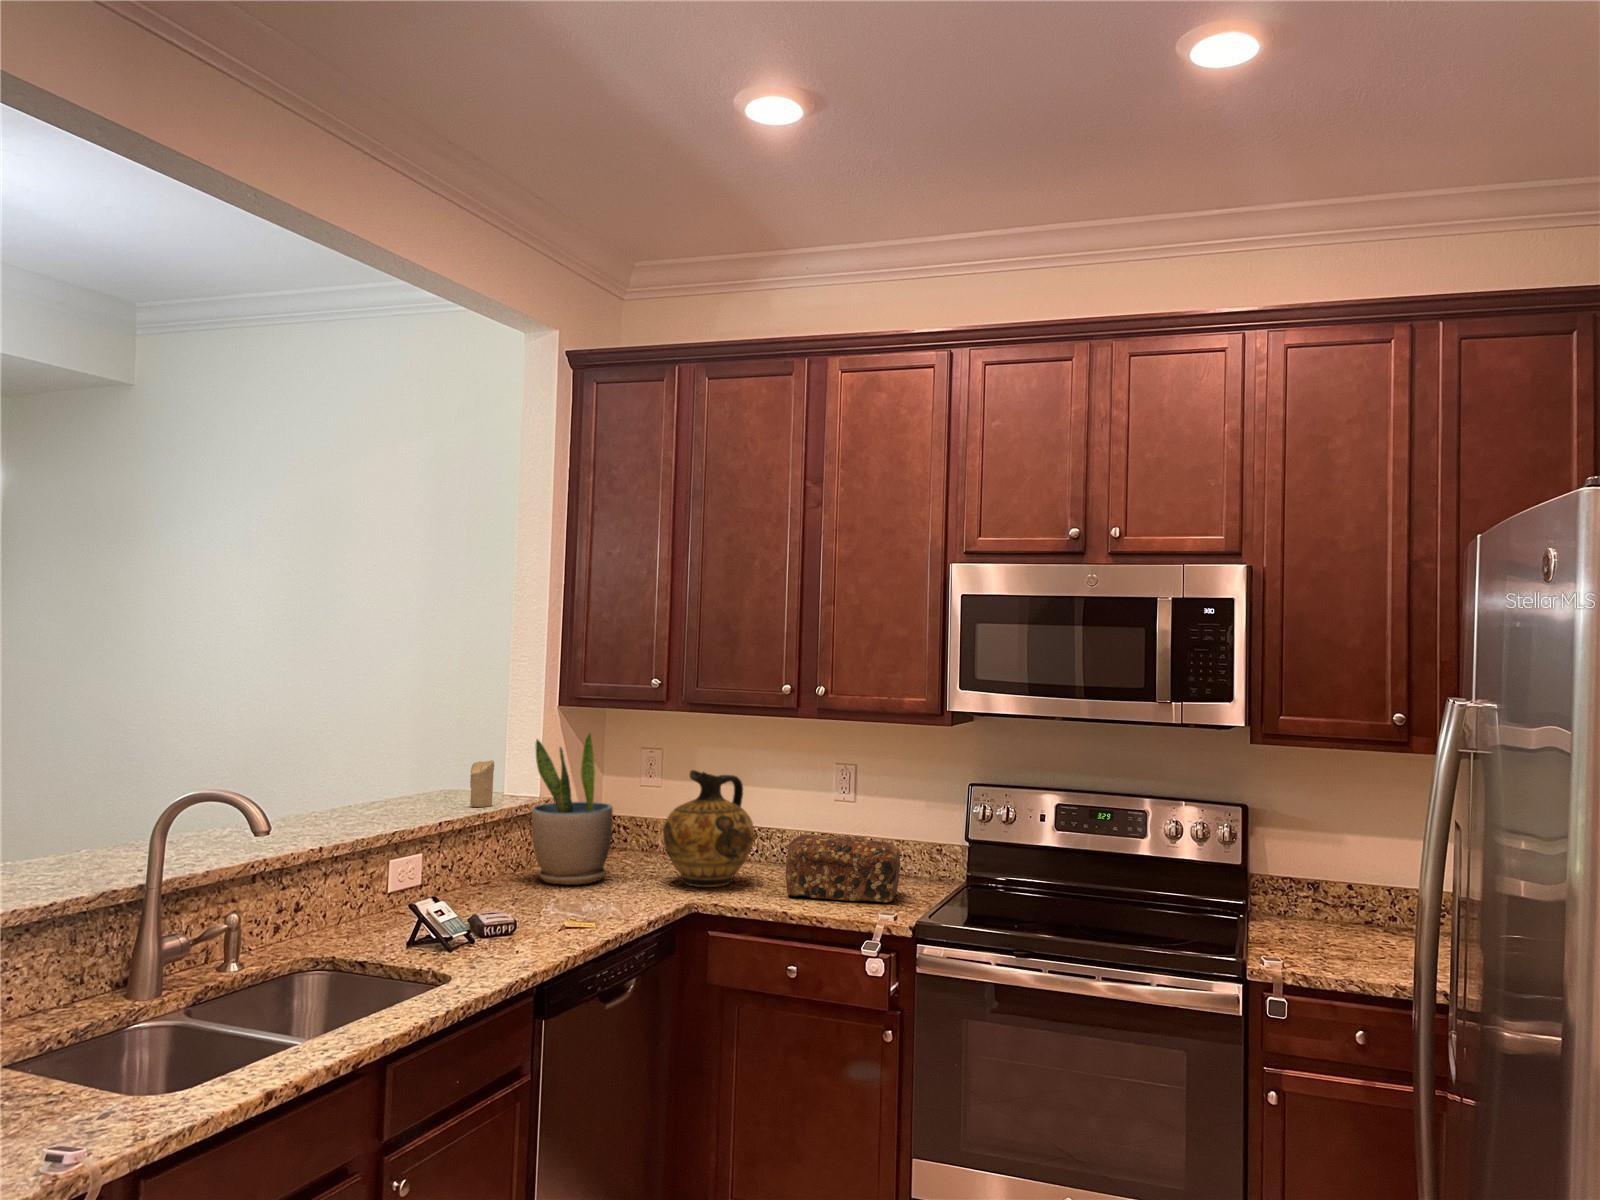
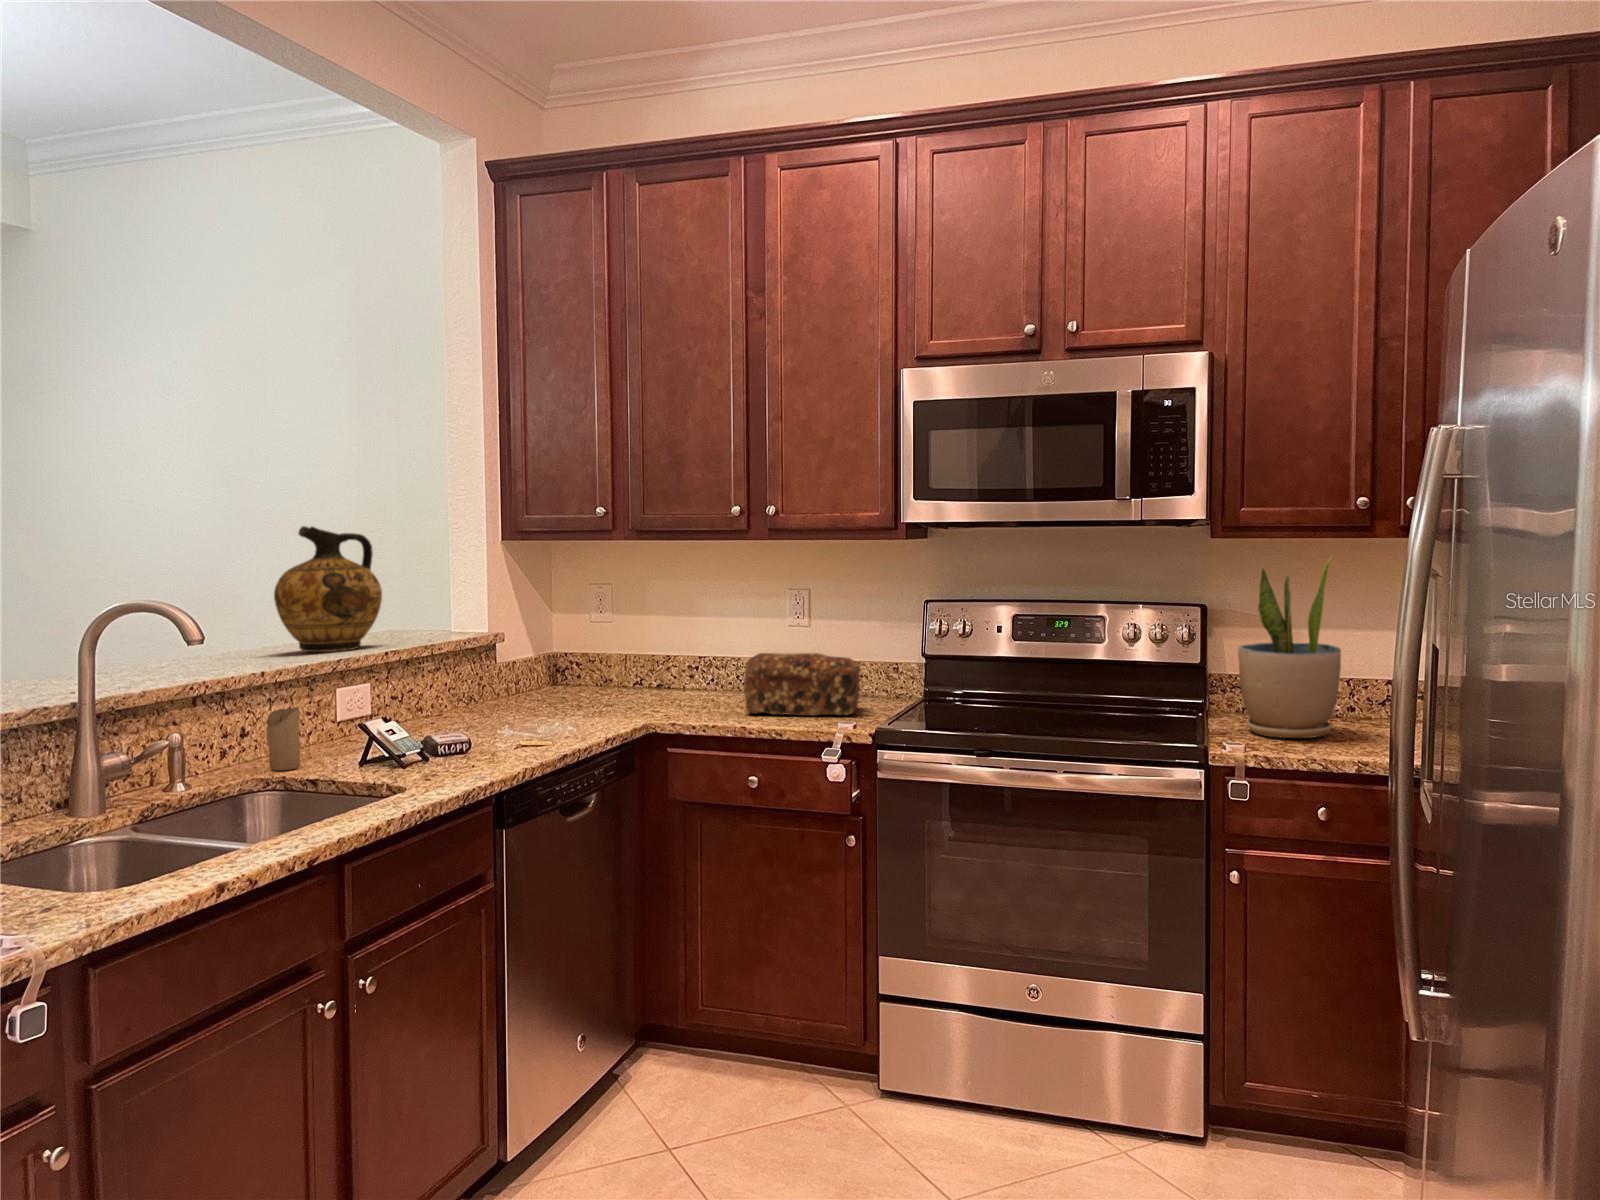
potted plant: present [532,733,613,884] -> present [1238,560,1341,738]
candle: present [470,760,494,807] -> present [266,707,300,770]
ceramic jug: present [663,770,754,887] -> present [274,526,382,652]

